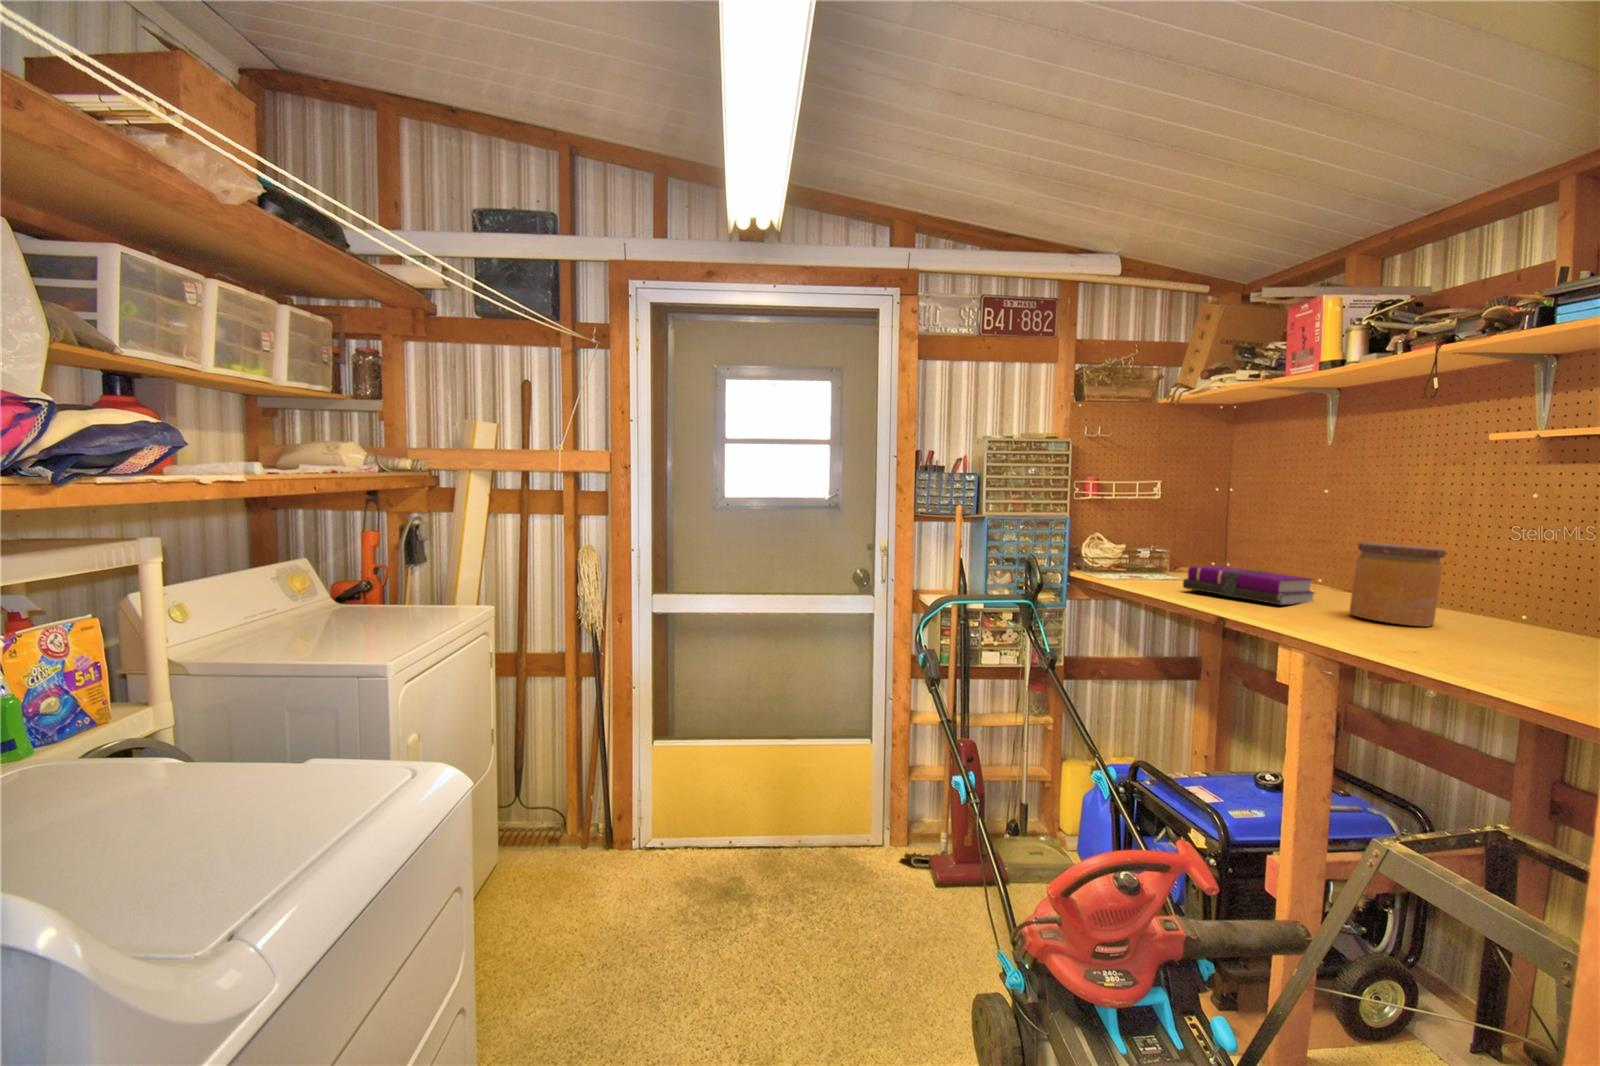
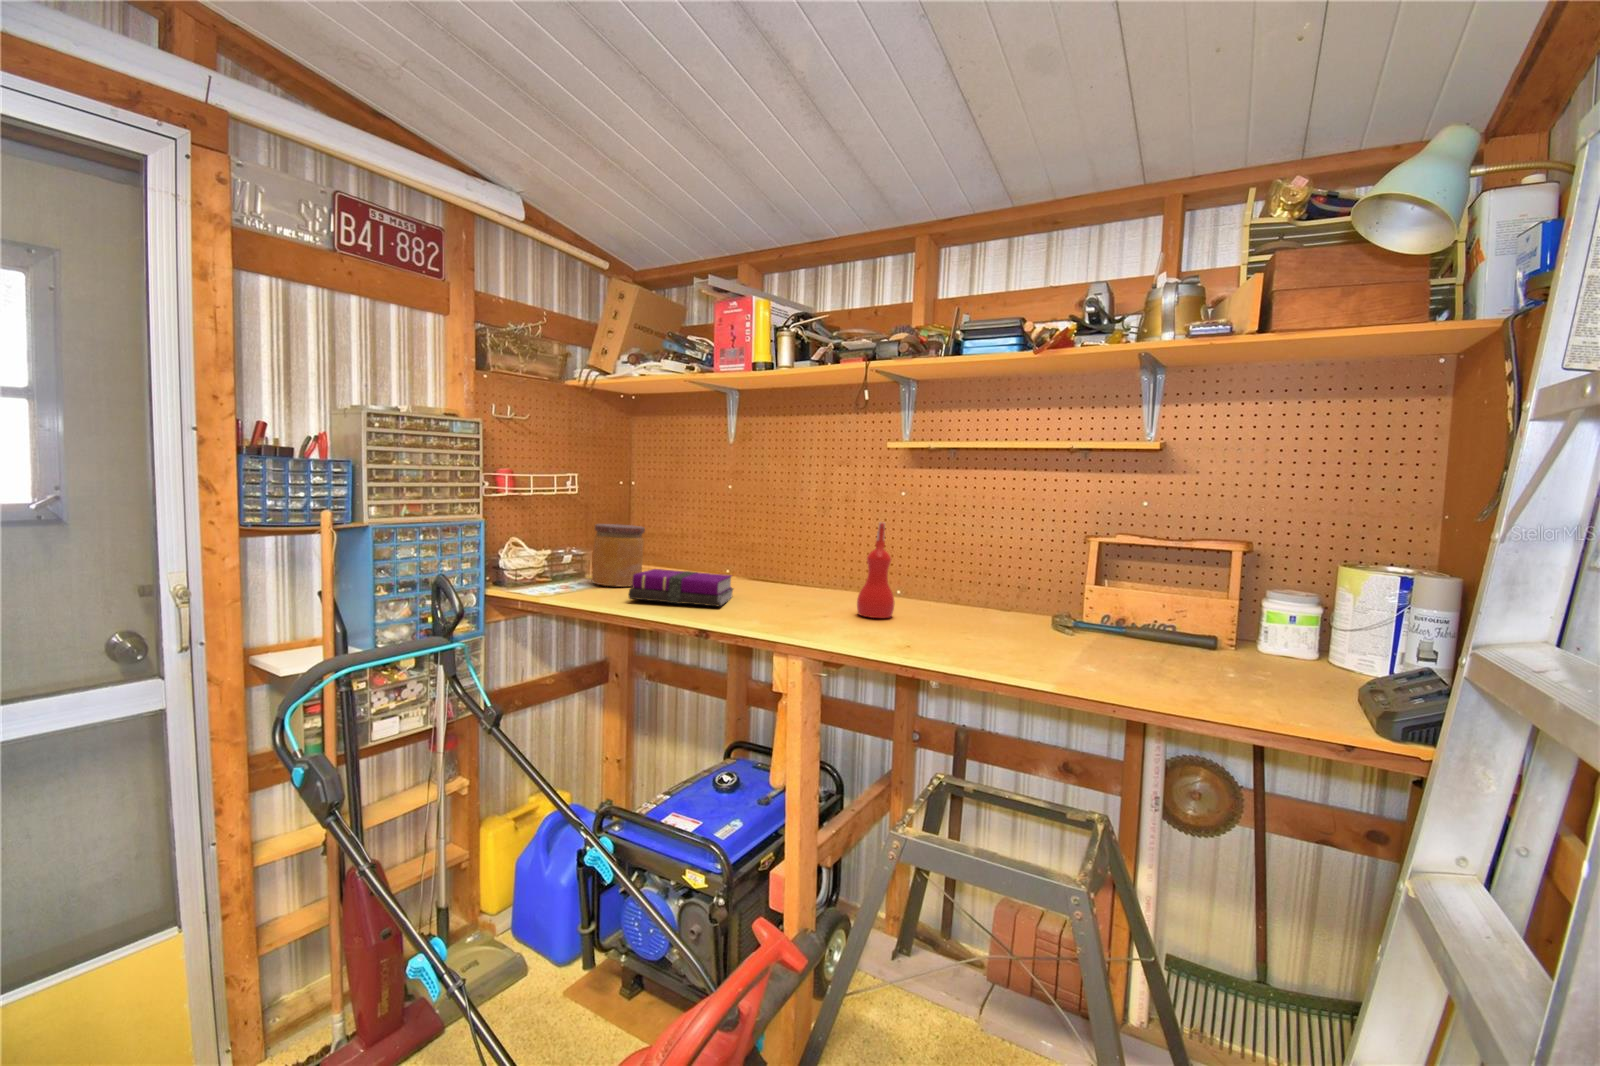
spray bottle: none [1485,521,1559,647] -> present [857,522,894,618]
jar: present [1350,542,1445,627] -> present [592,524,645,587]

